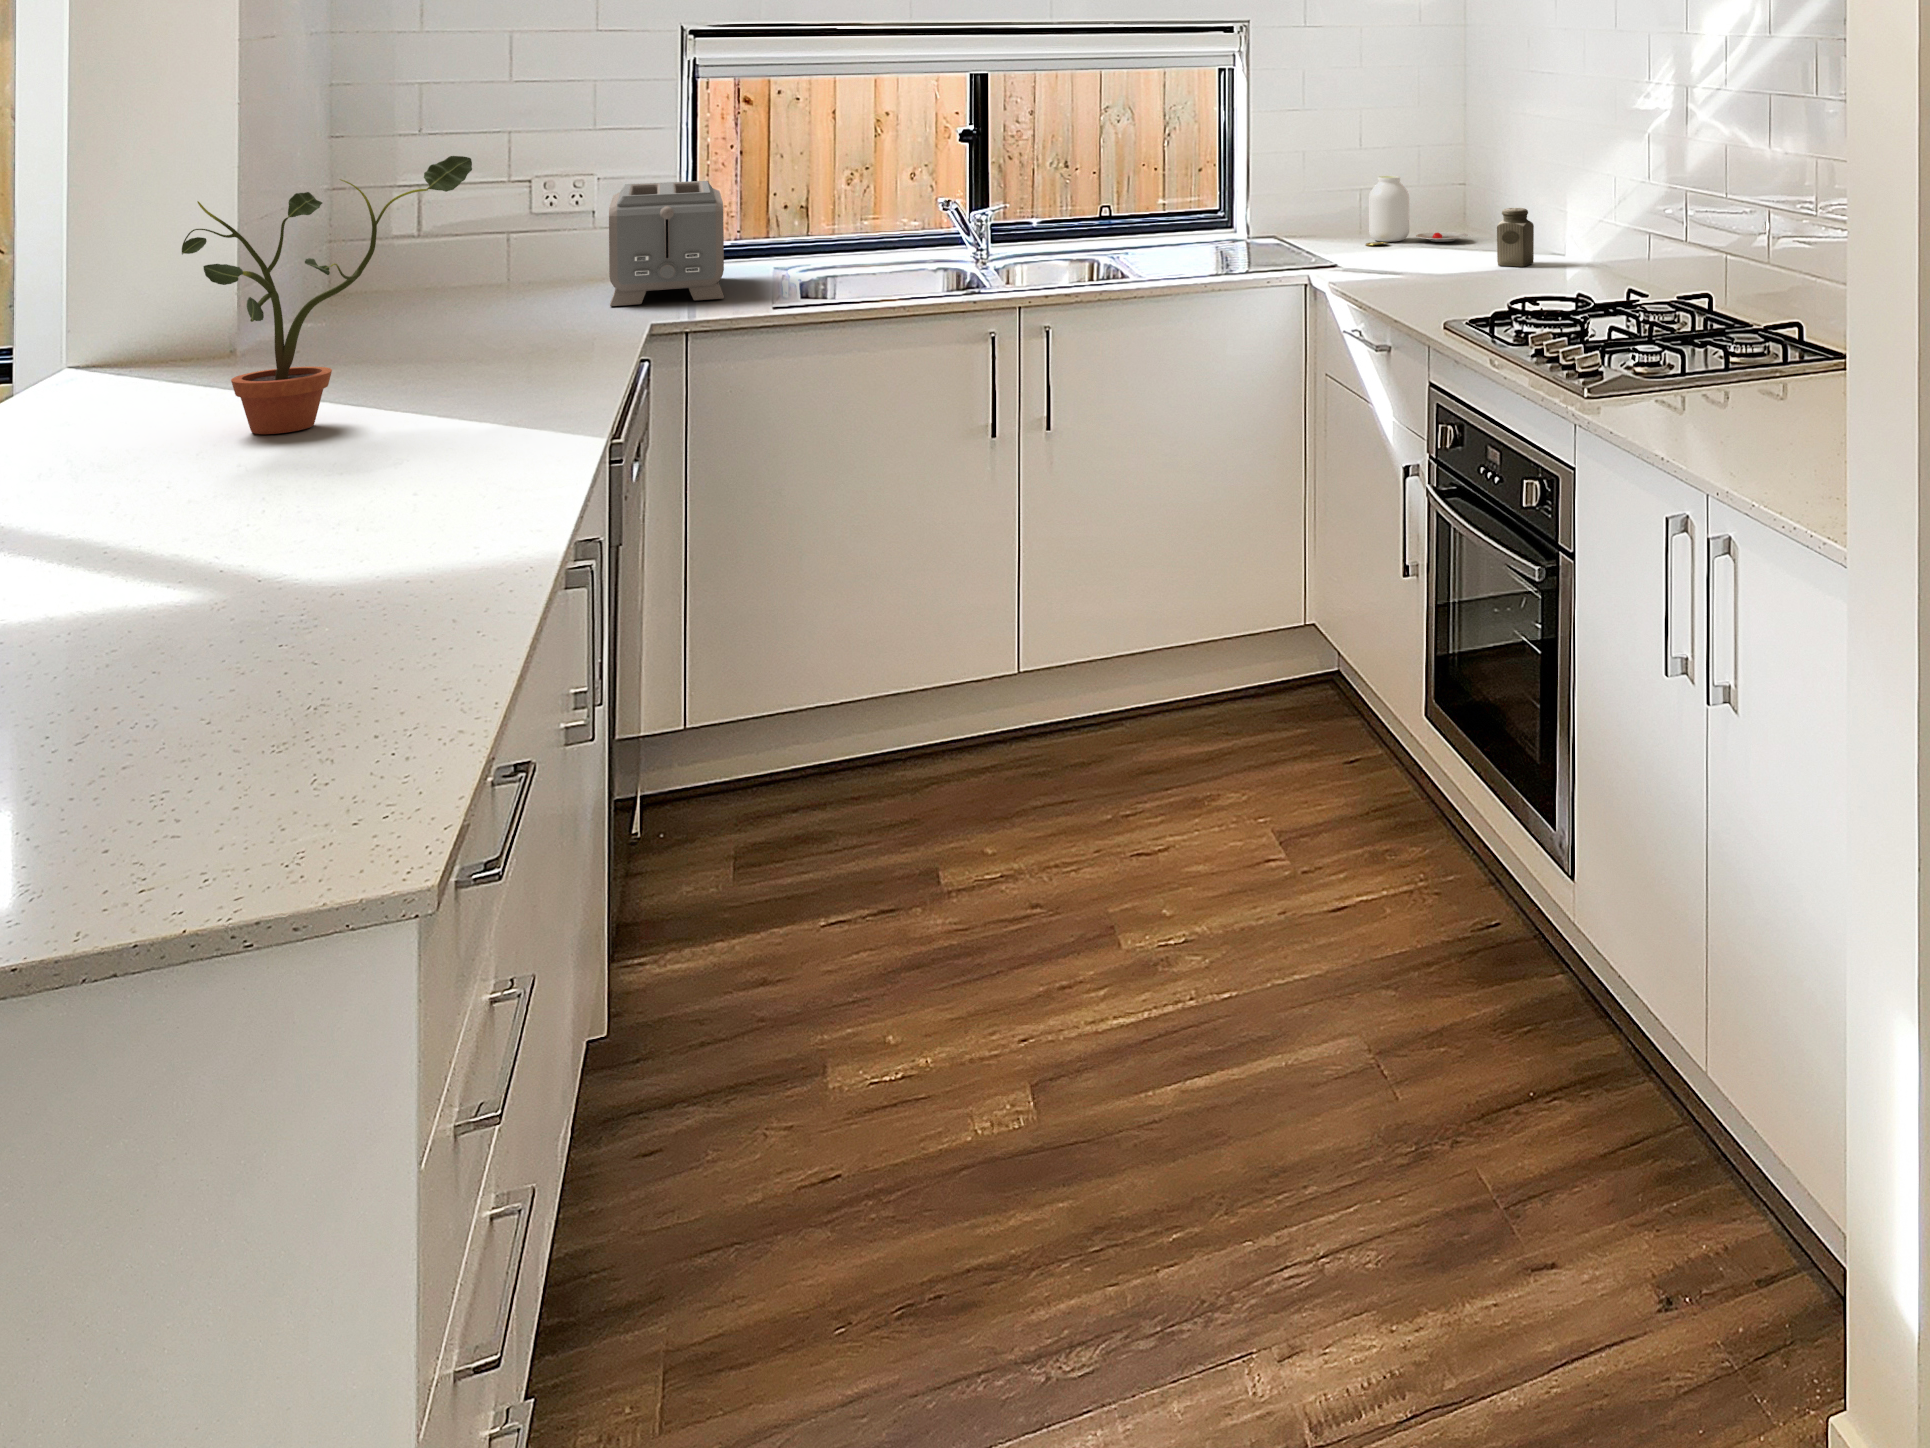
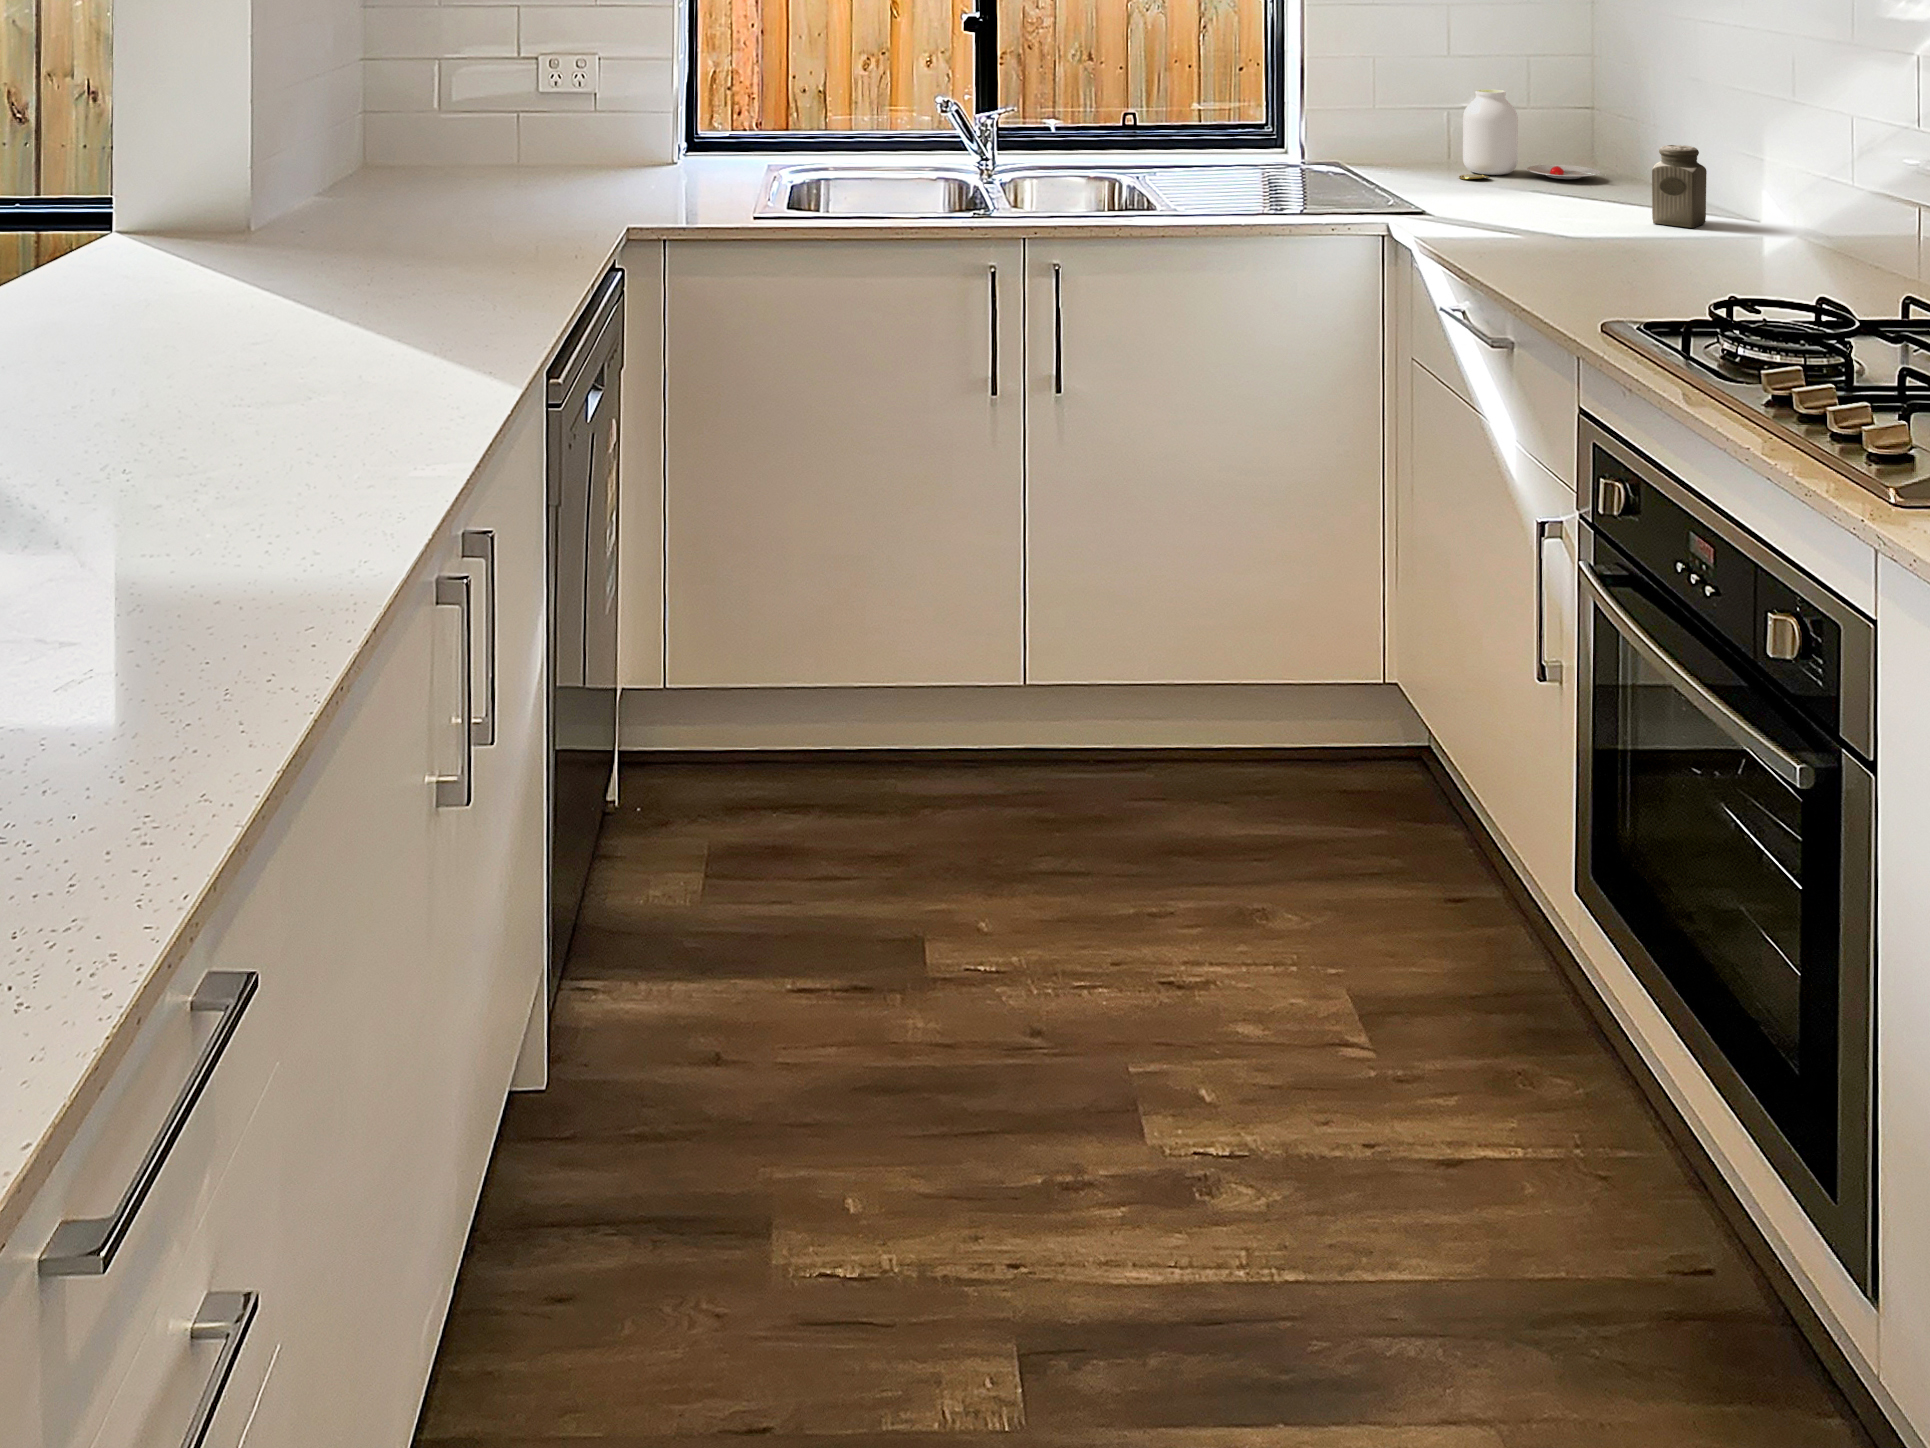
potted plant: present [182,156,472,434] -> none [122,48,410,358]
toaster: present [609,181,724,306] -> none [600,69,721,206]

